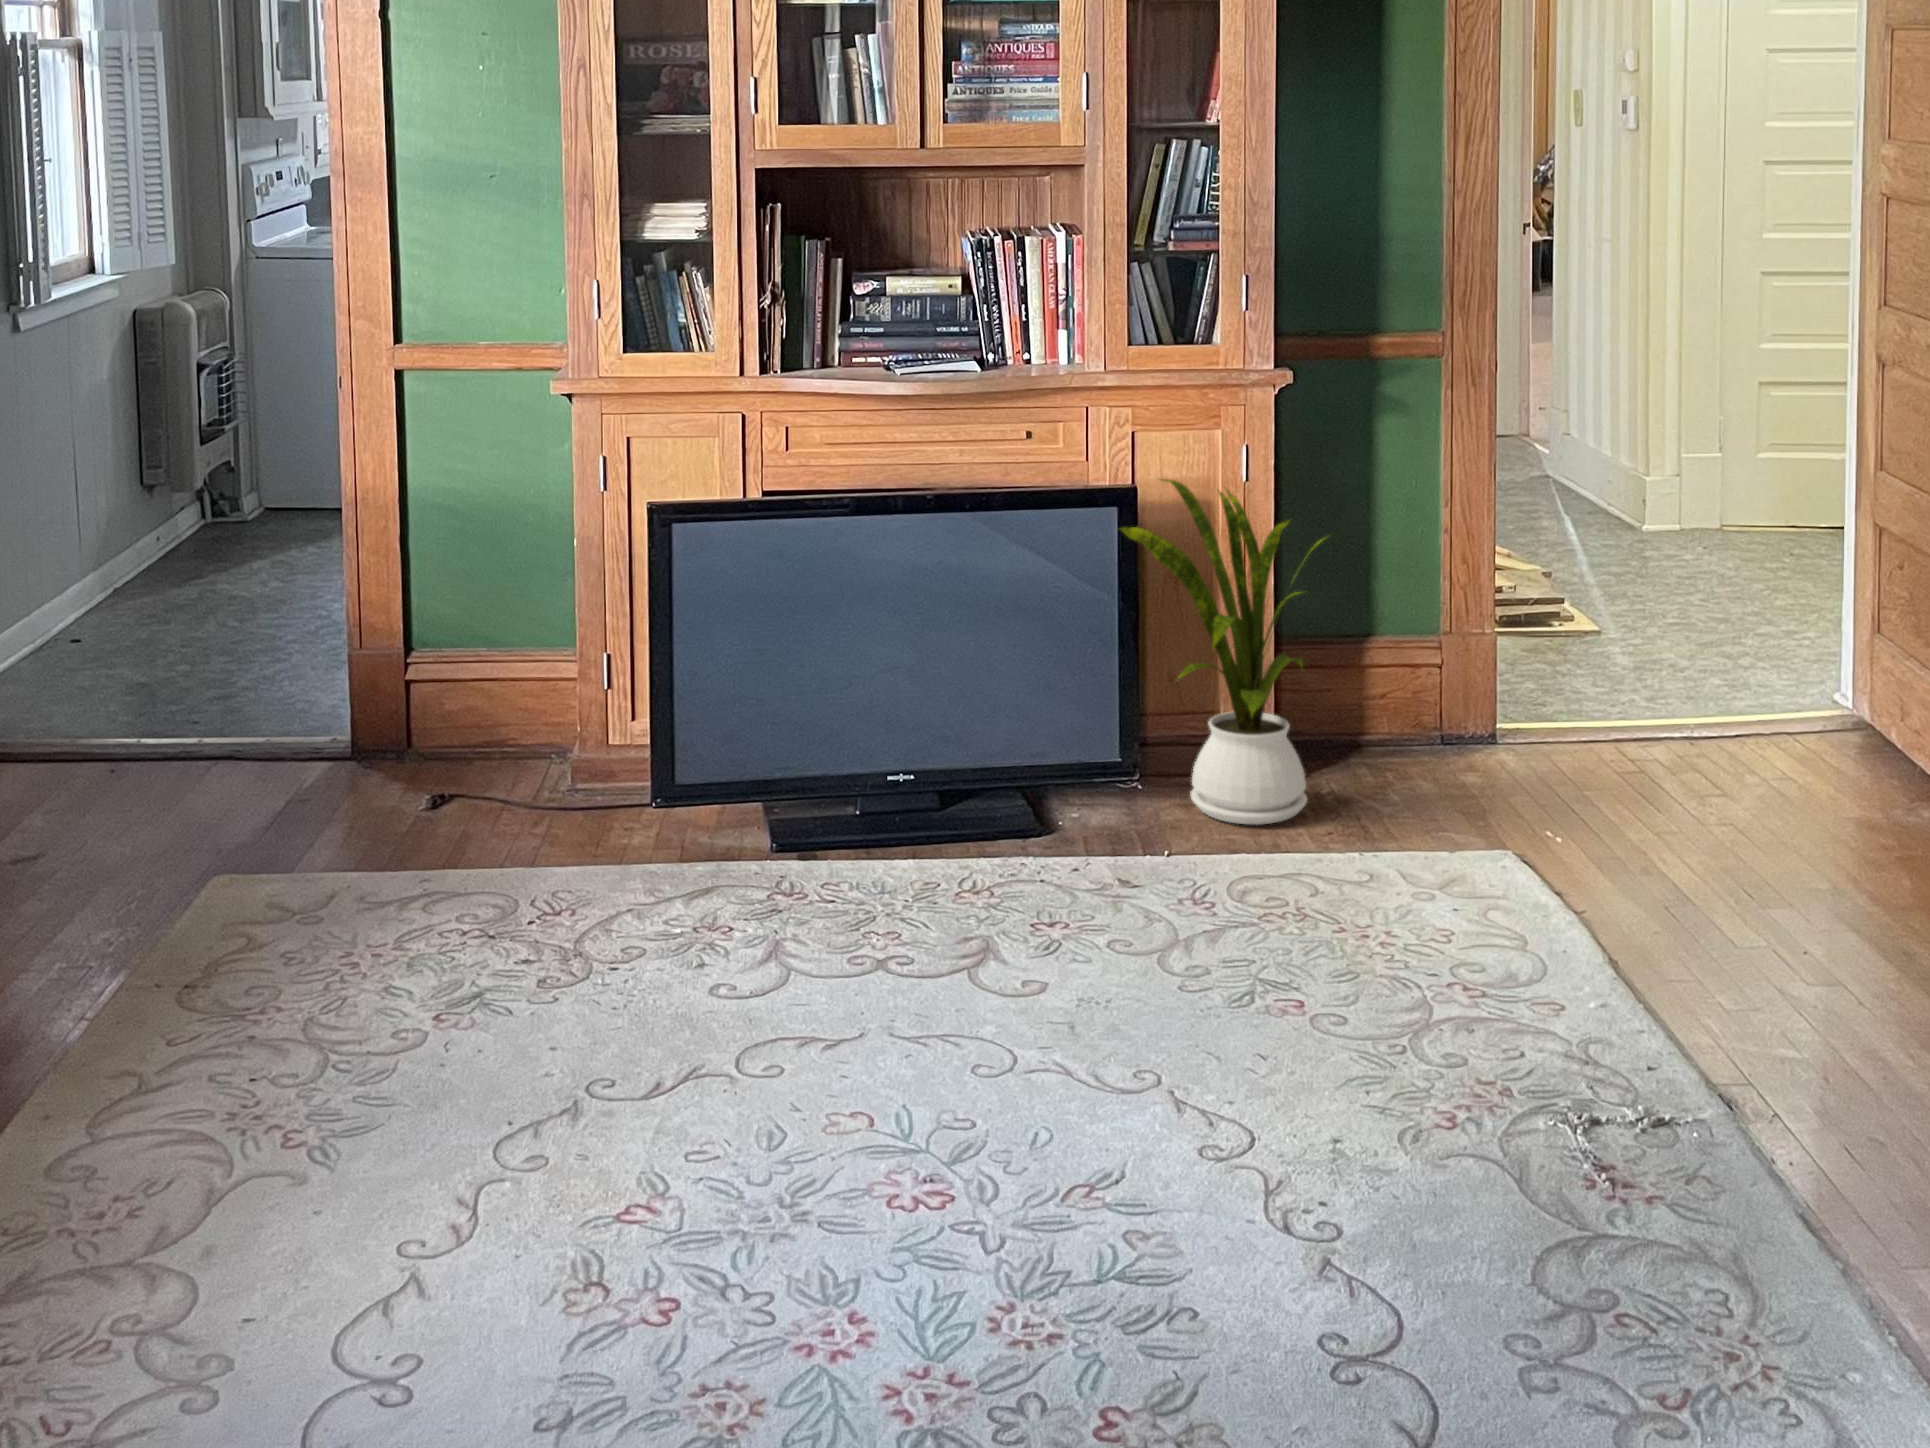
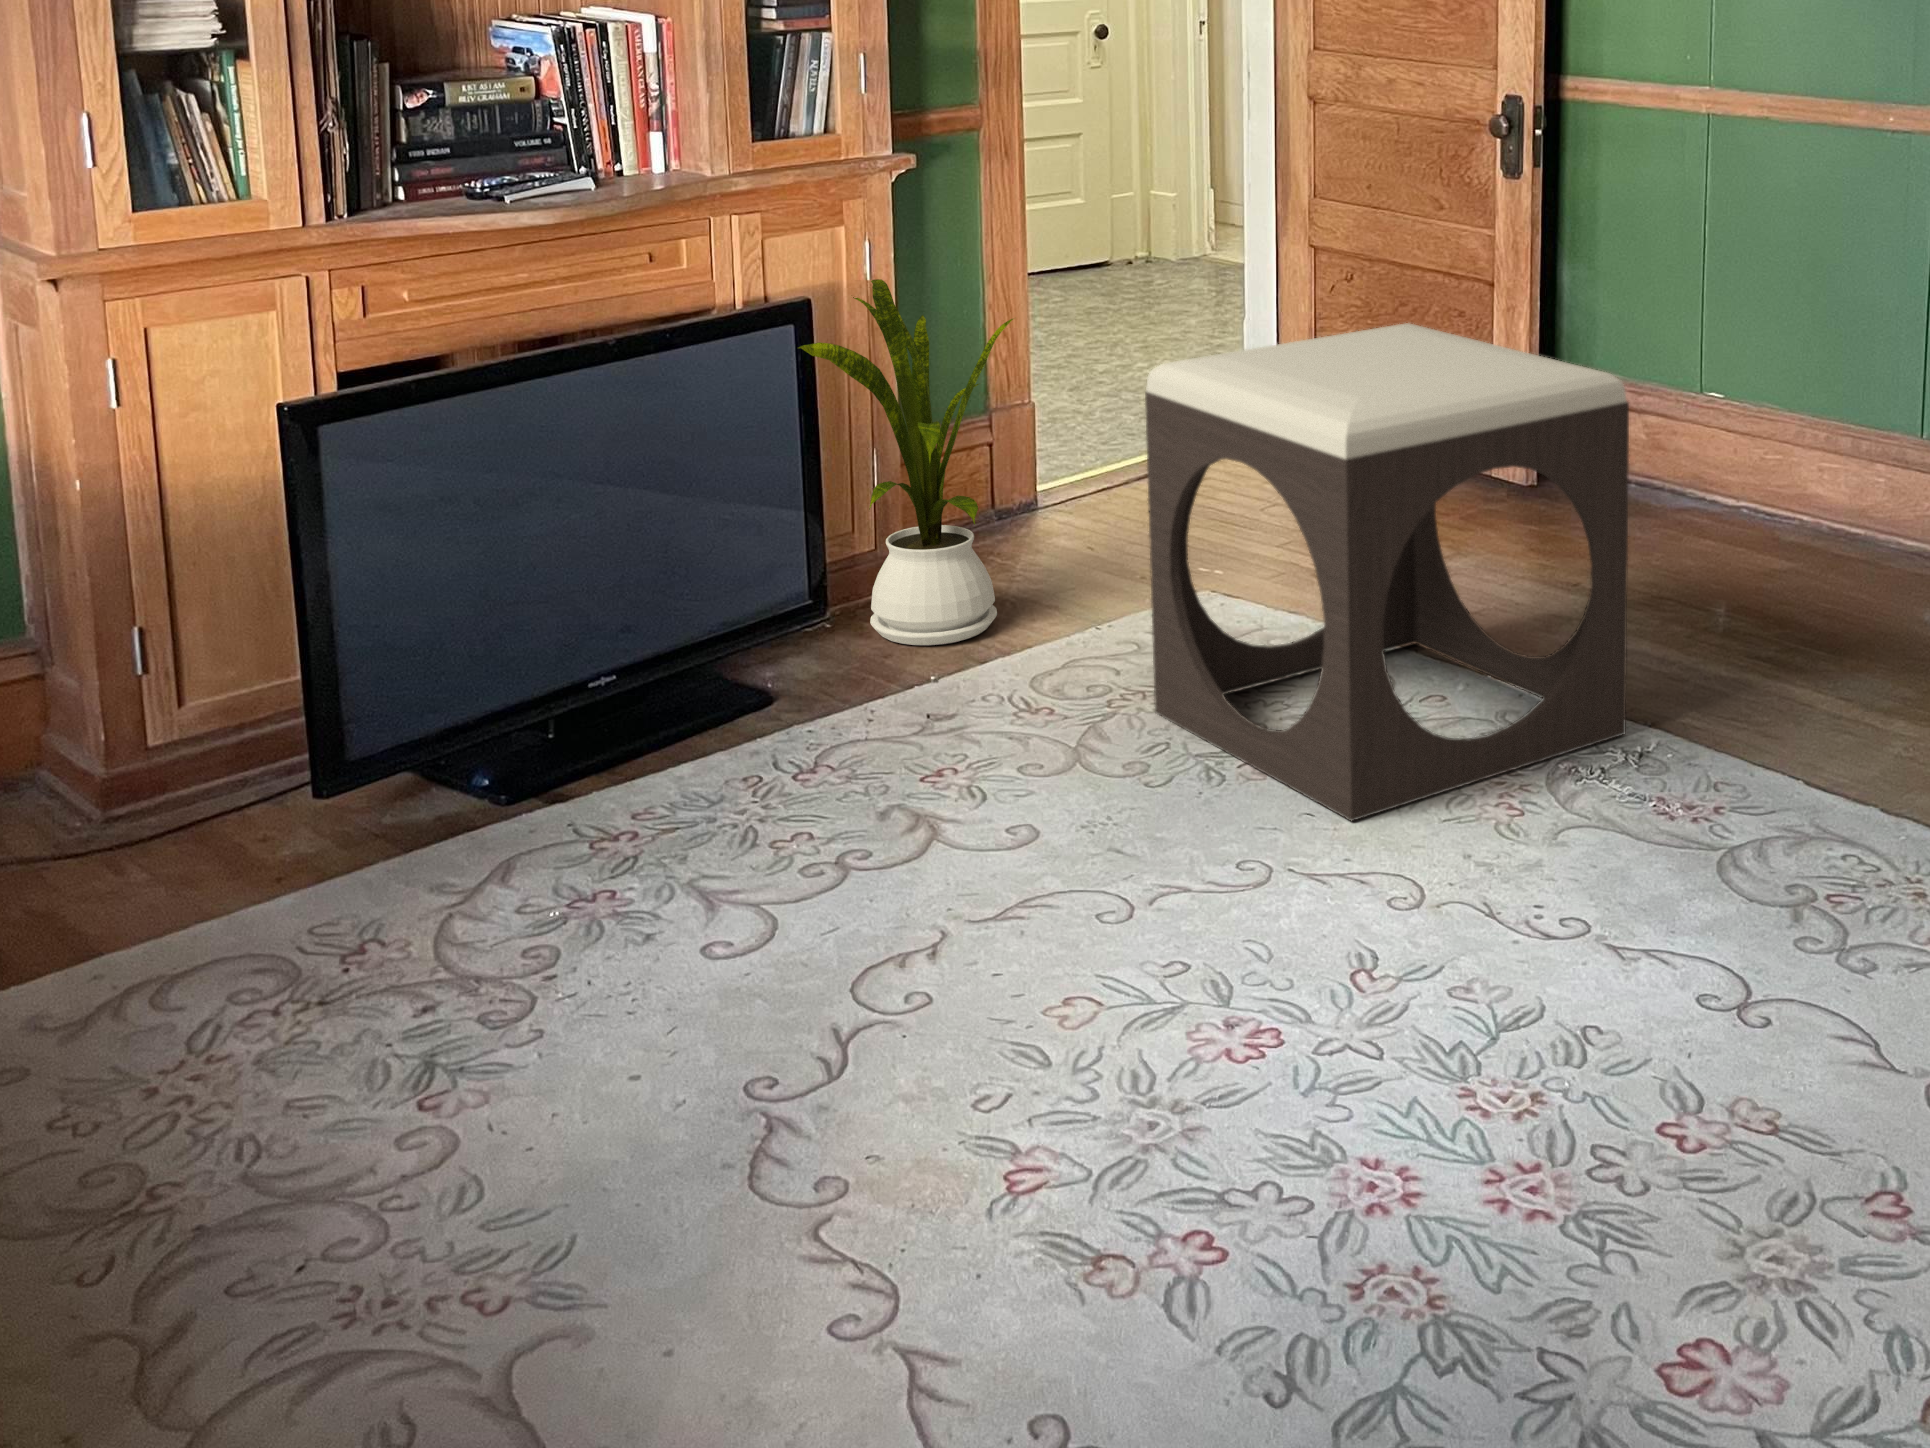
footstool: none [1309,598,1722,1112] -> present [1145,323,1629,821]

